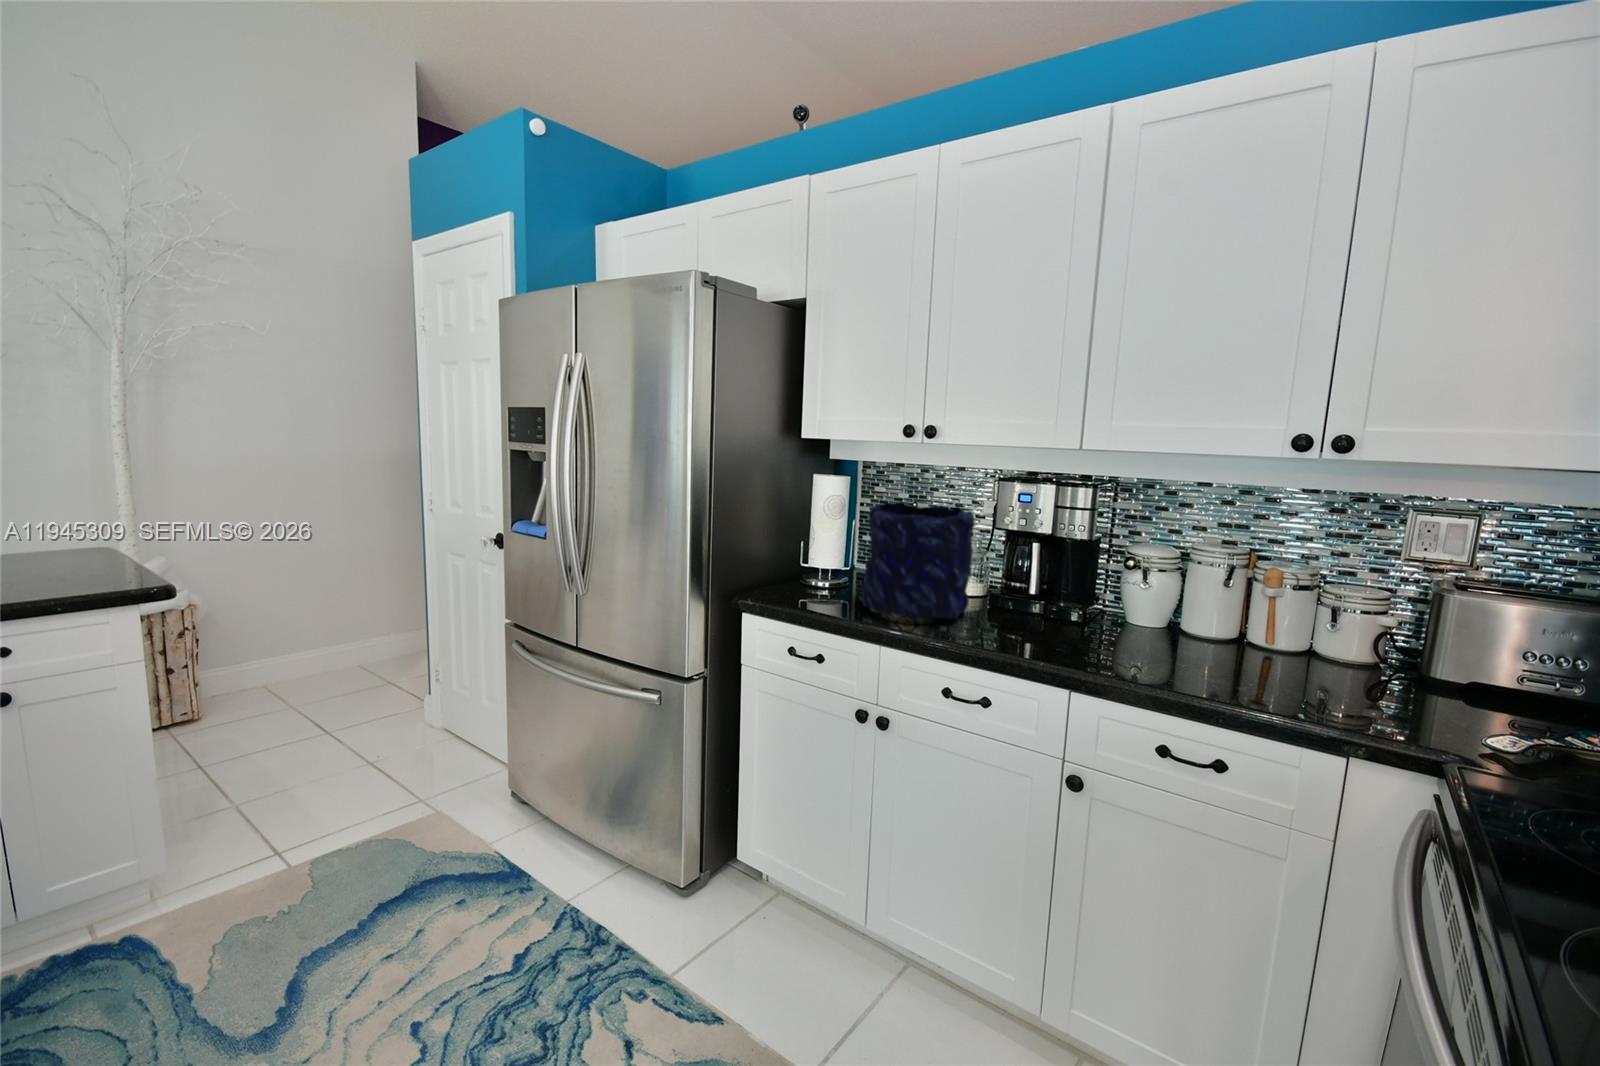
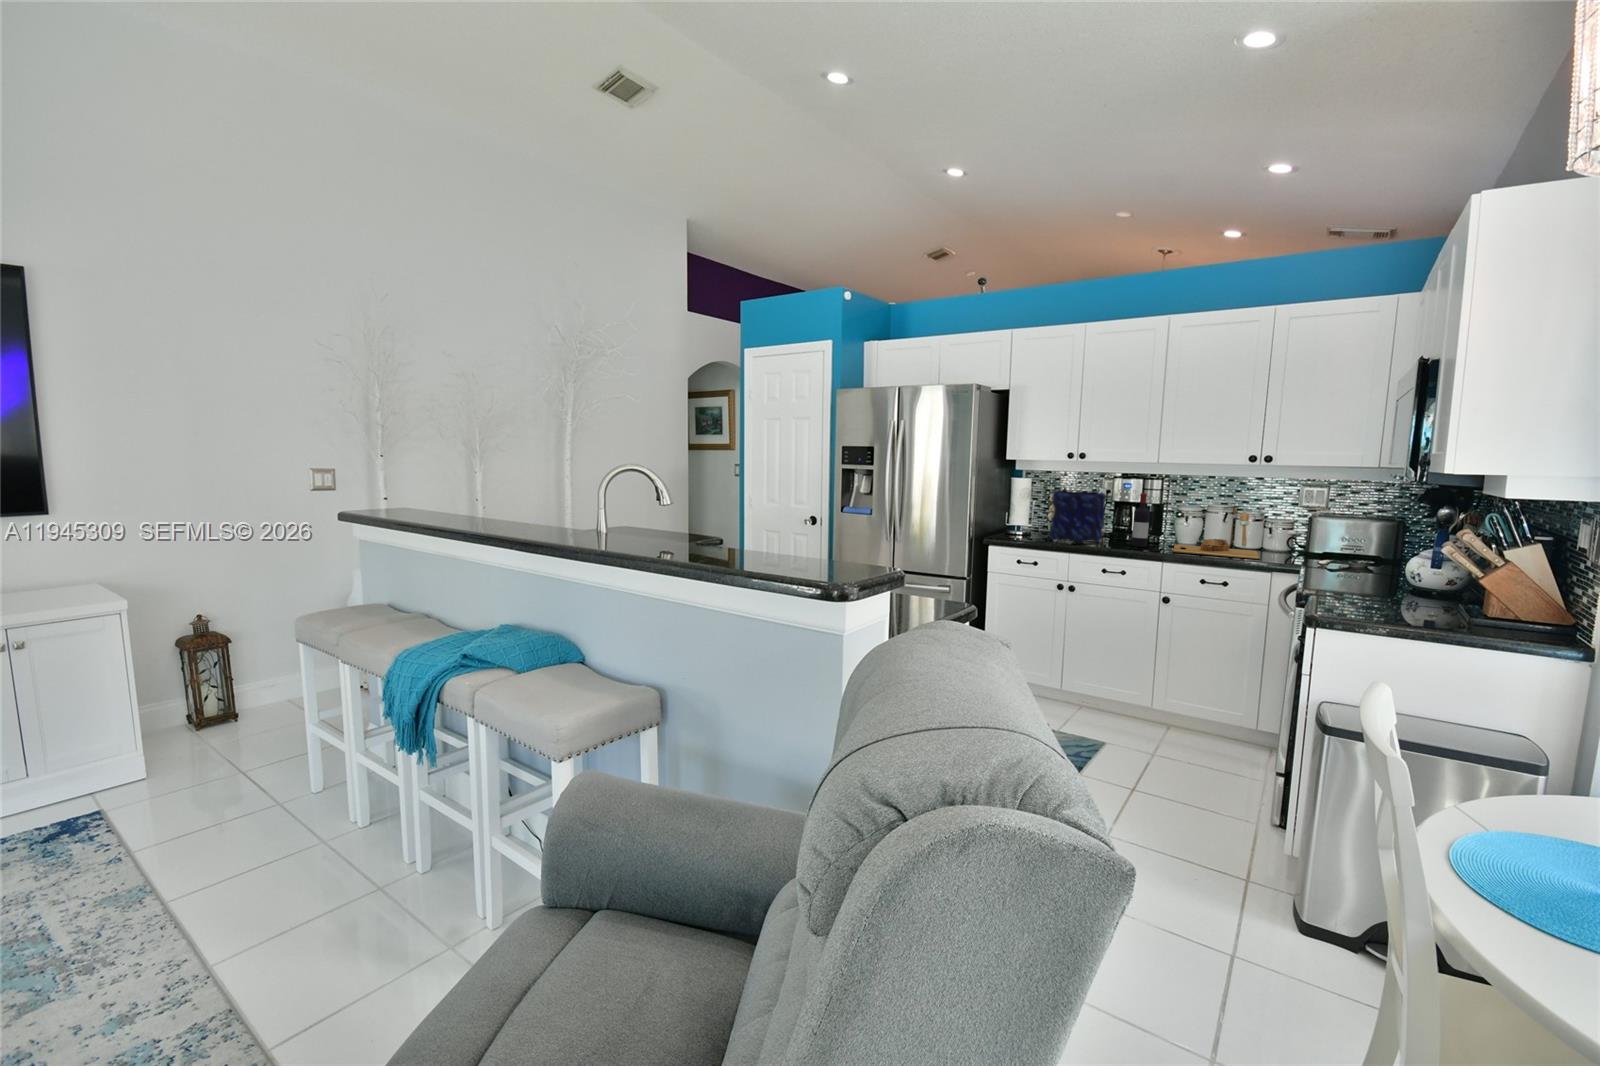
wine bottle: none [1023,518,1063,637] -> present [1132,493,1150,547]
cutting board: none [1106,631,1324,705] -> present [1173,539,1260,559]

